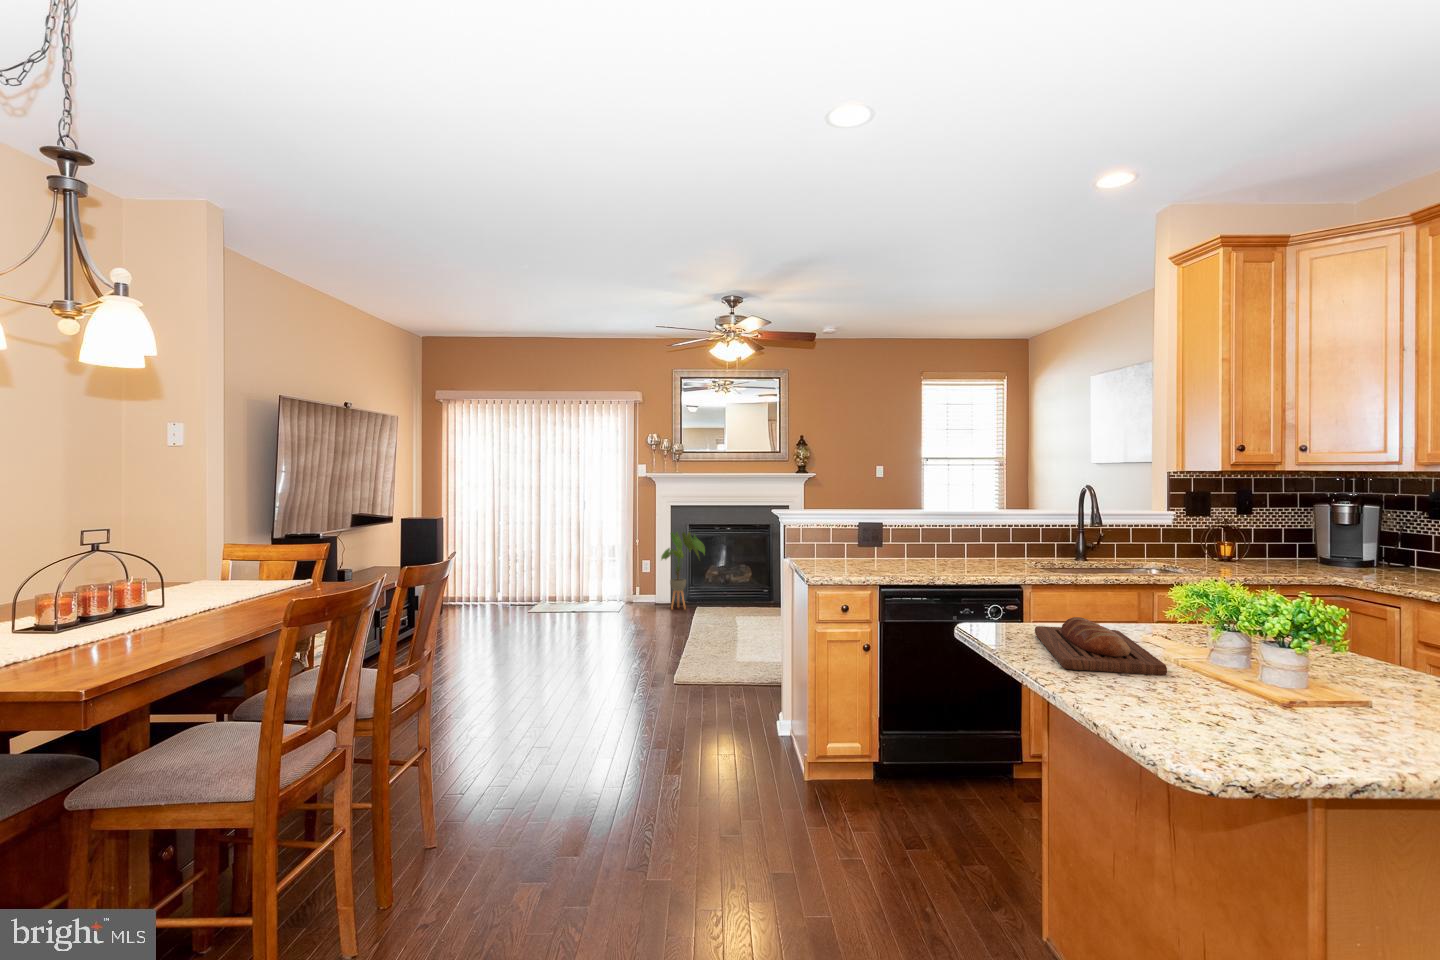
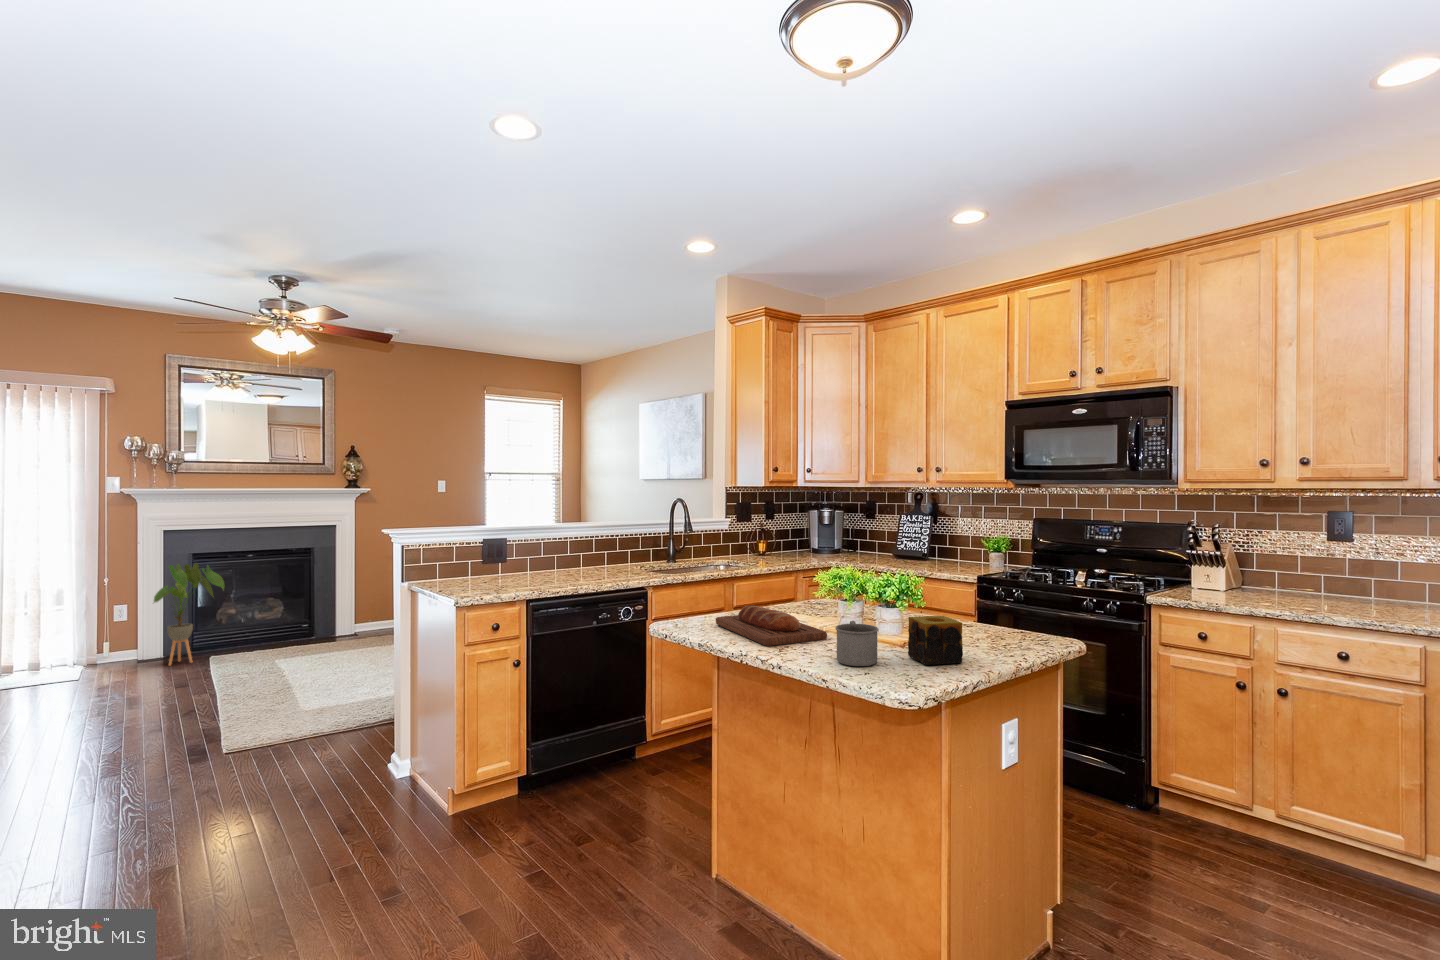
mug: none [1135,653,1206,720] -> present [835,621,878,666]
candle: none [1269,661,1364,749] -> present [908,616,963,665]

